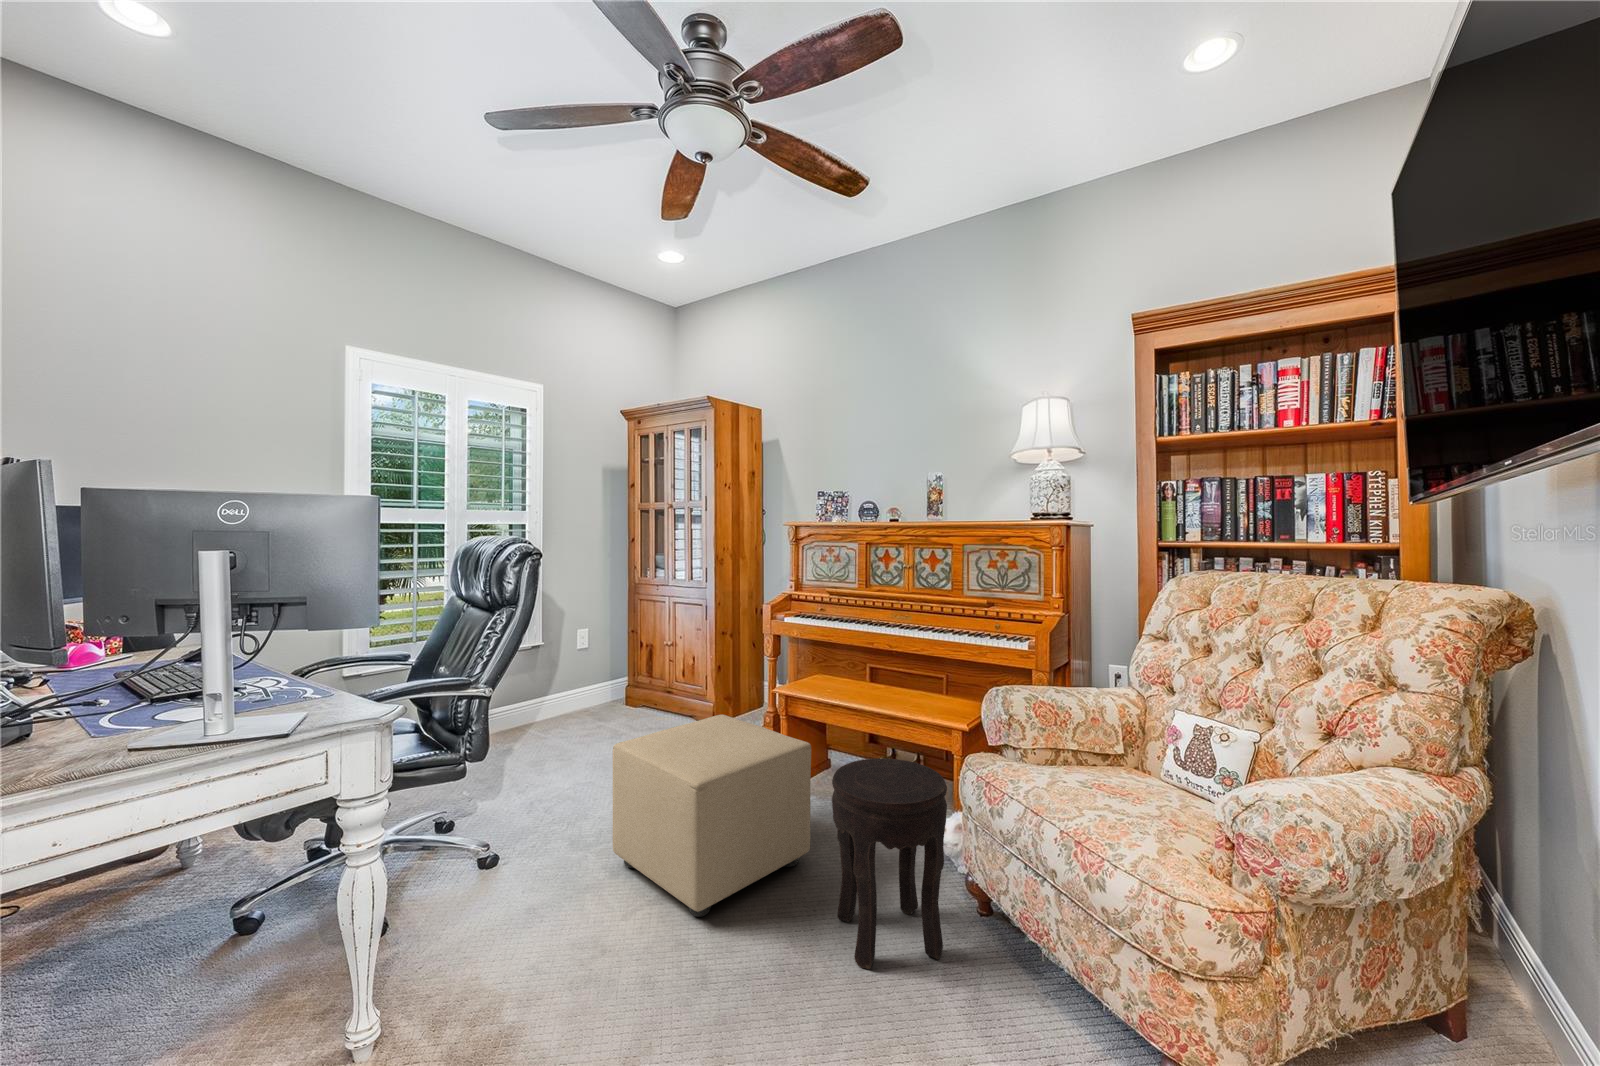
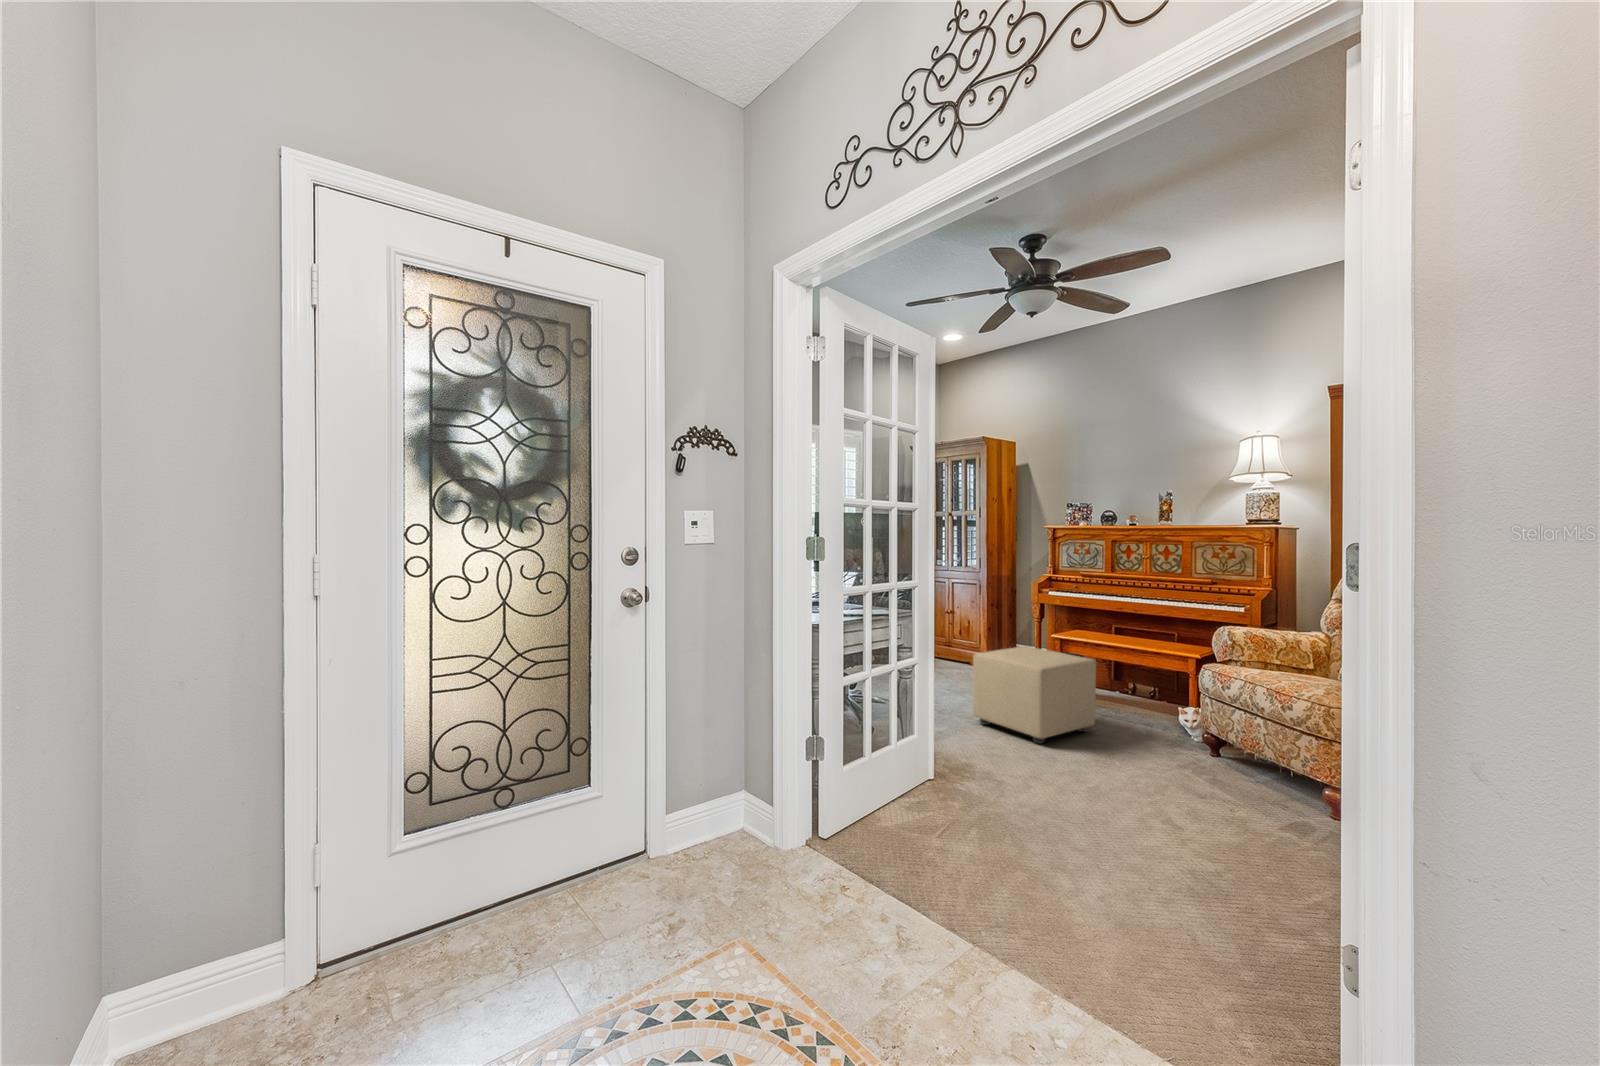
side table: present [832,758,947,969] -> none [1122,664,1195,768]

